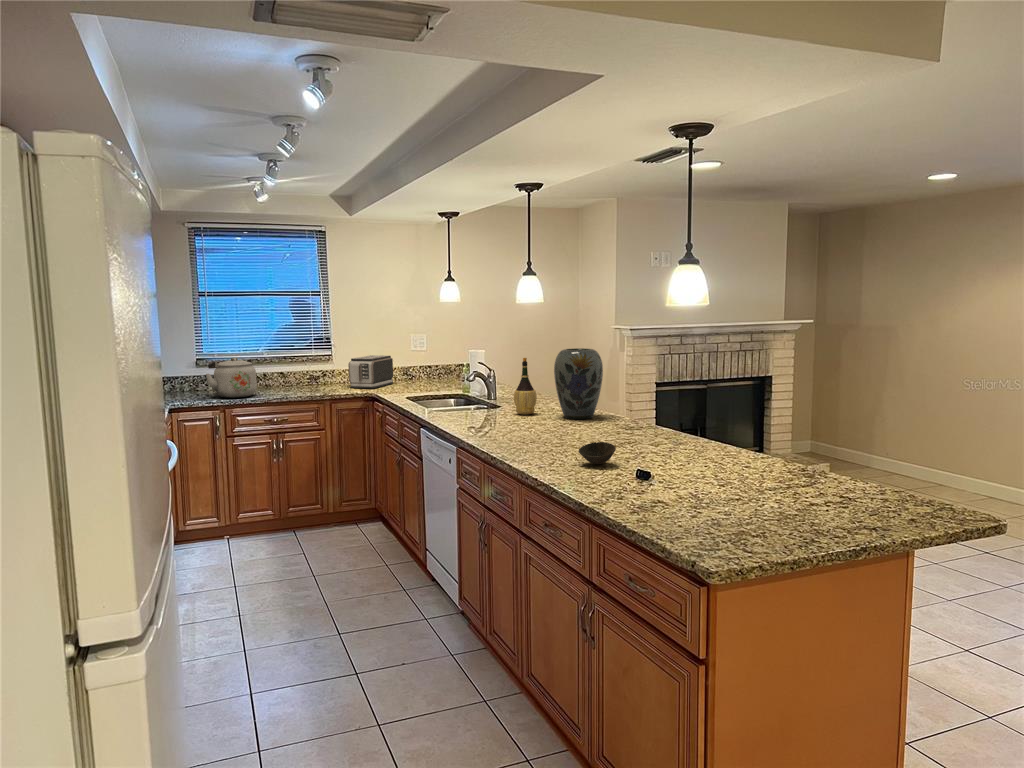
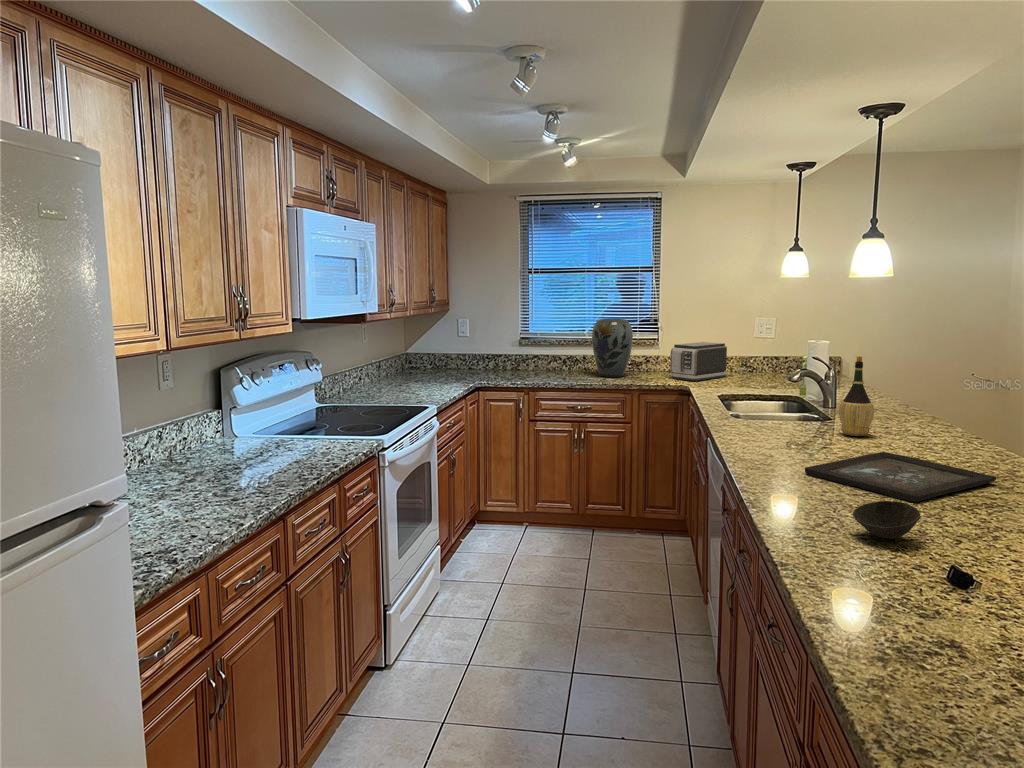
vase: present [554,348,603,419] -> present [592,319,633,377]
kettle: present [206,358,257,398] -> none [516,337,567,379]
tray: none [521,421,625,445] -> present [805,452,996,502]

